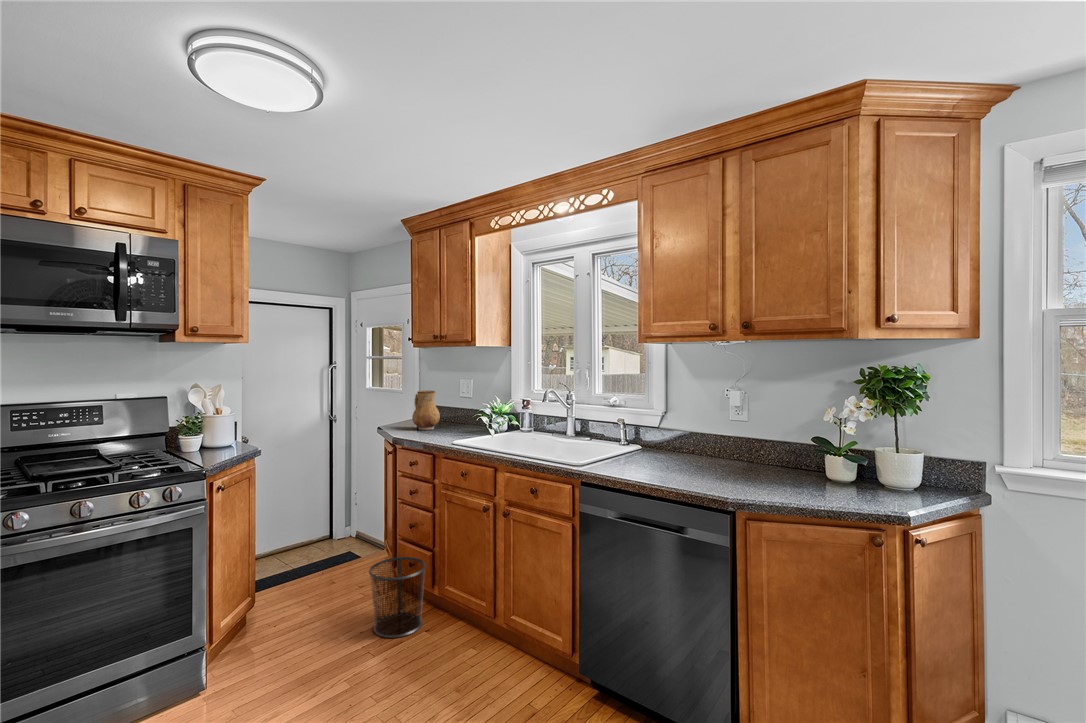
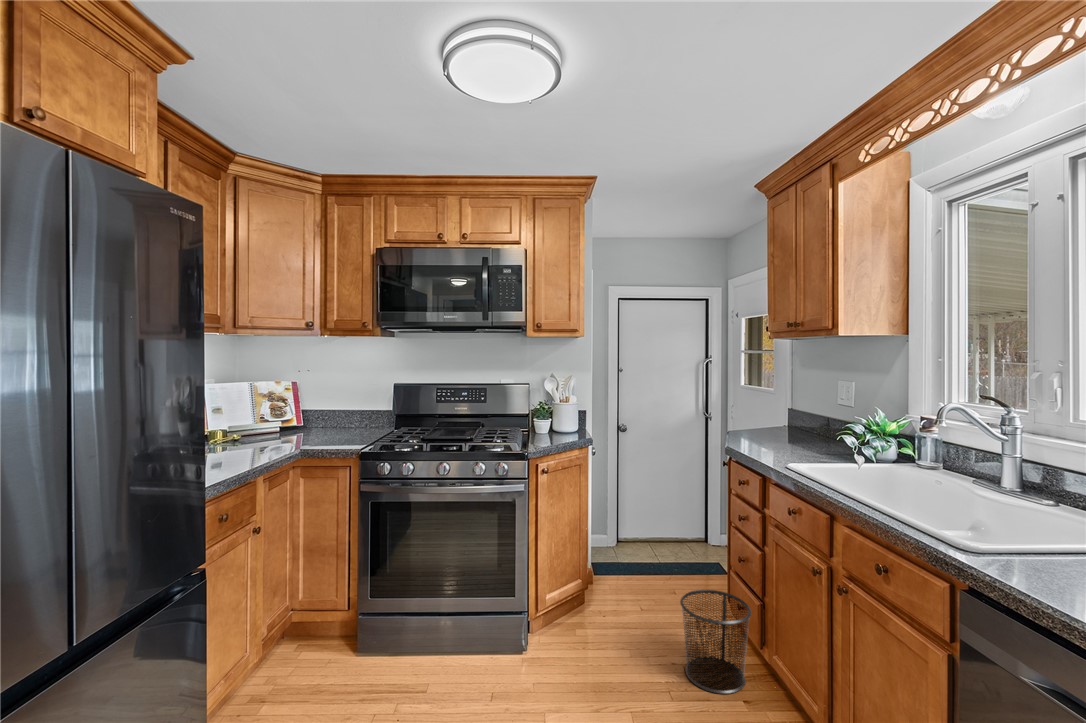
ceramic pitcher: present [412,390,440,430] -> none [761,393,798,443]

